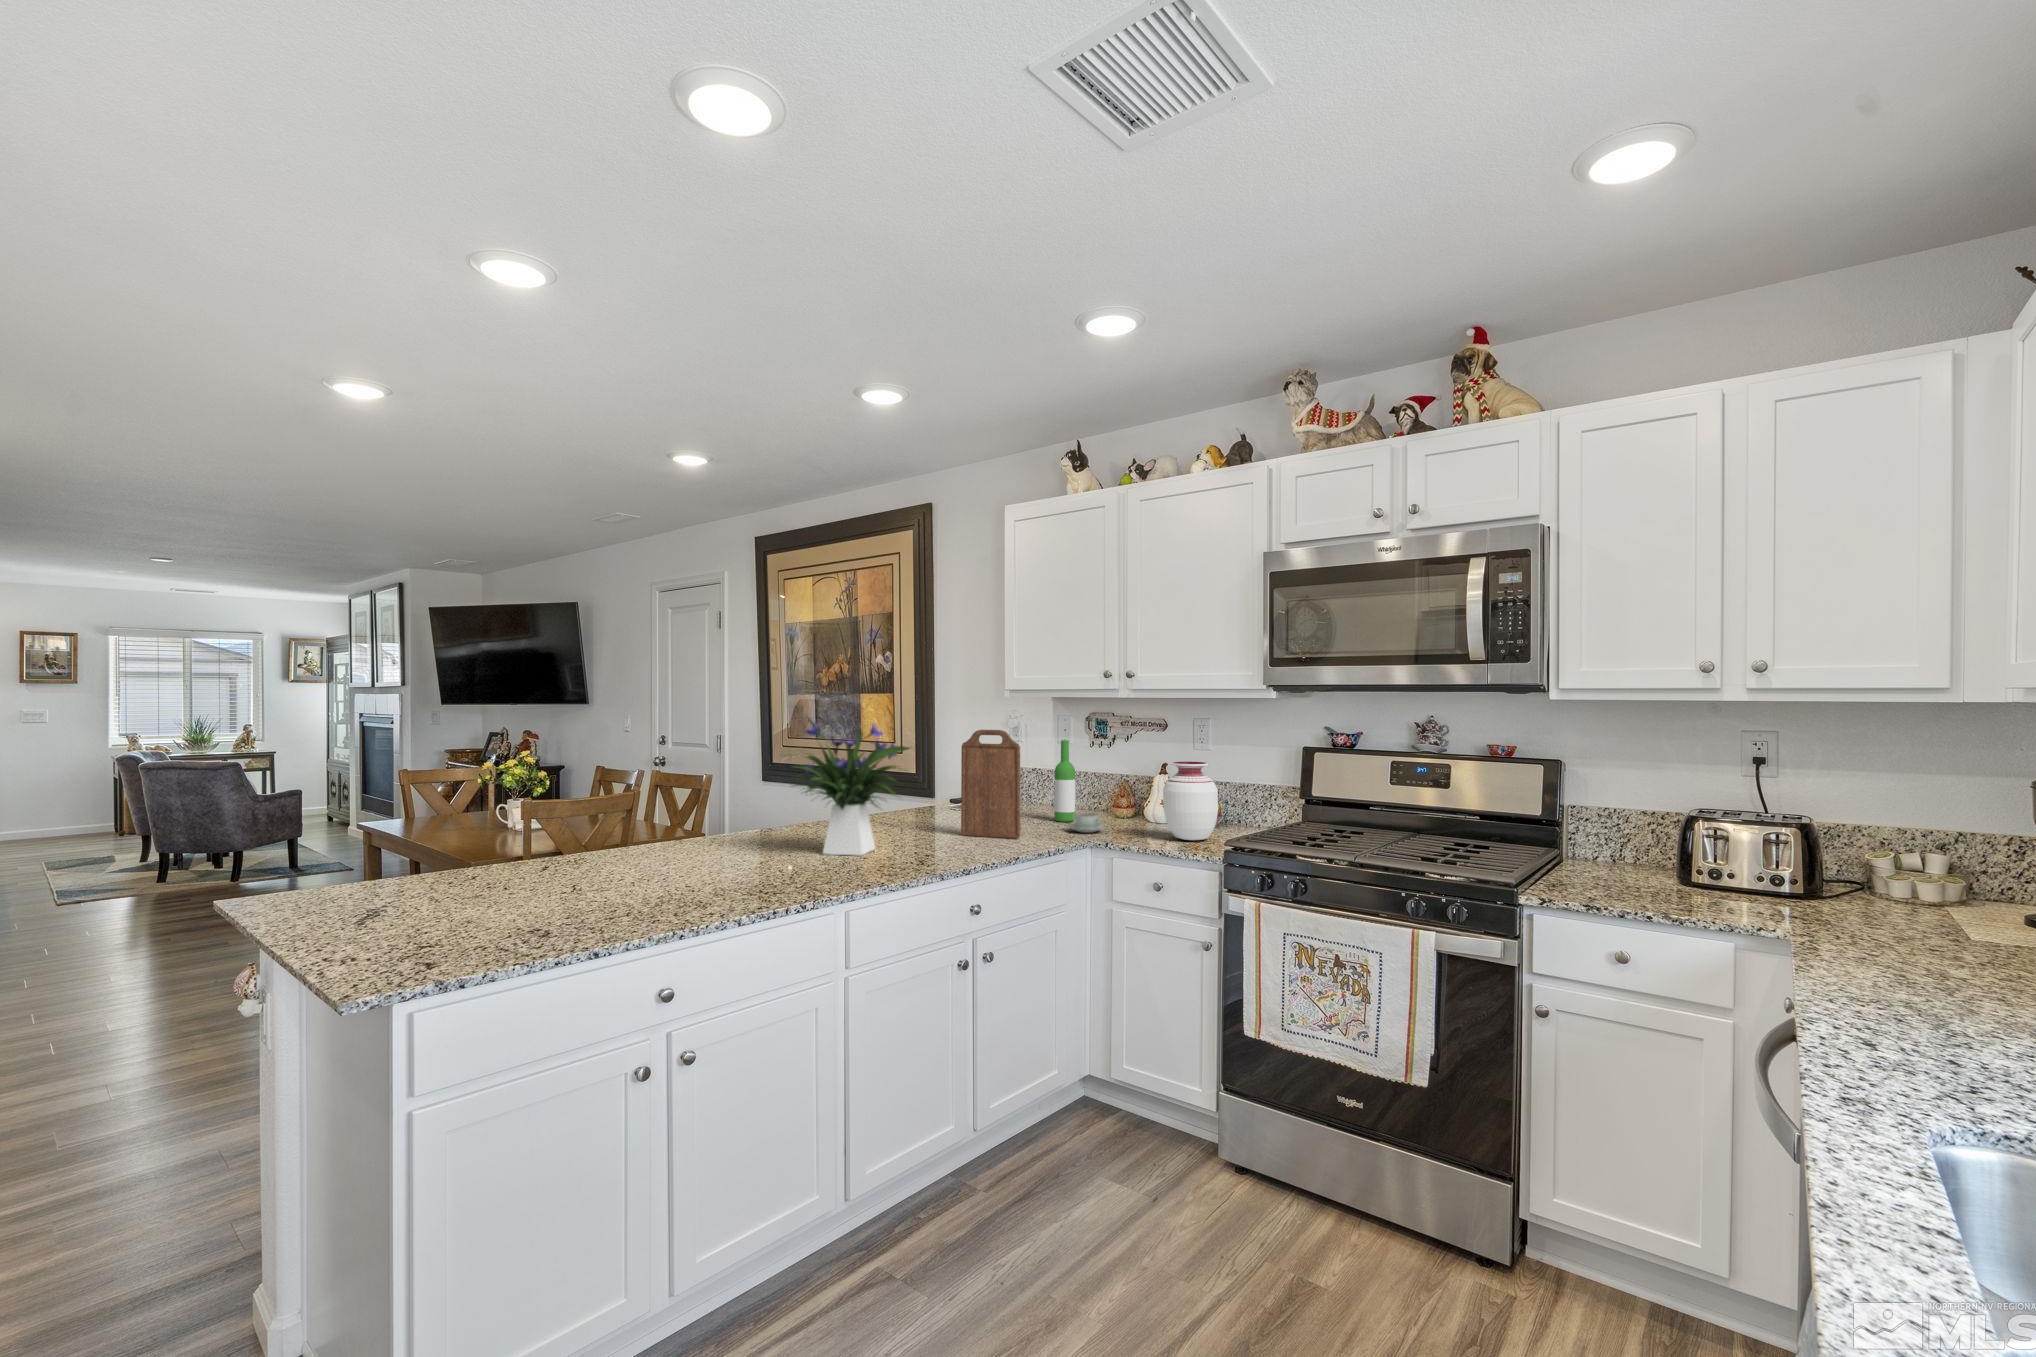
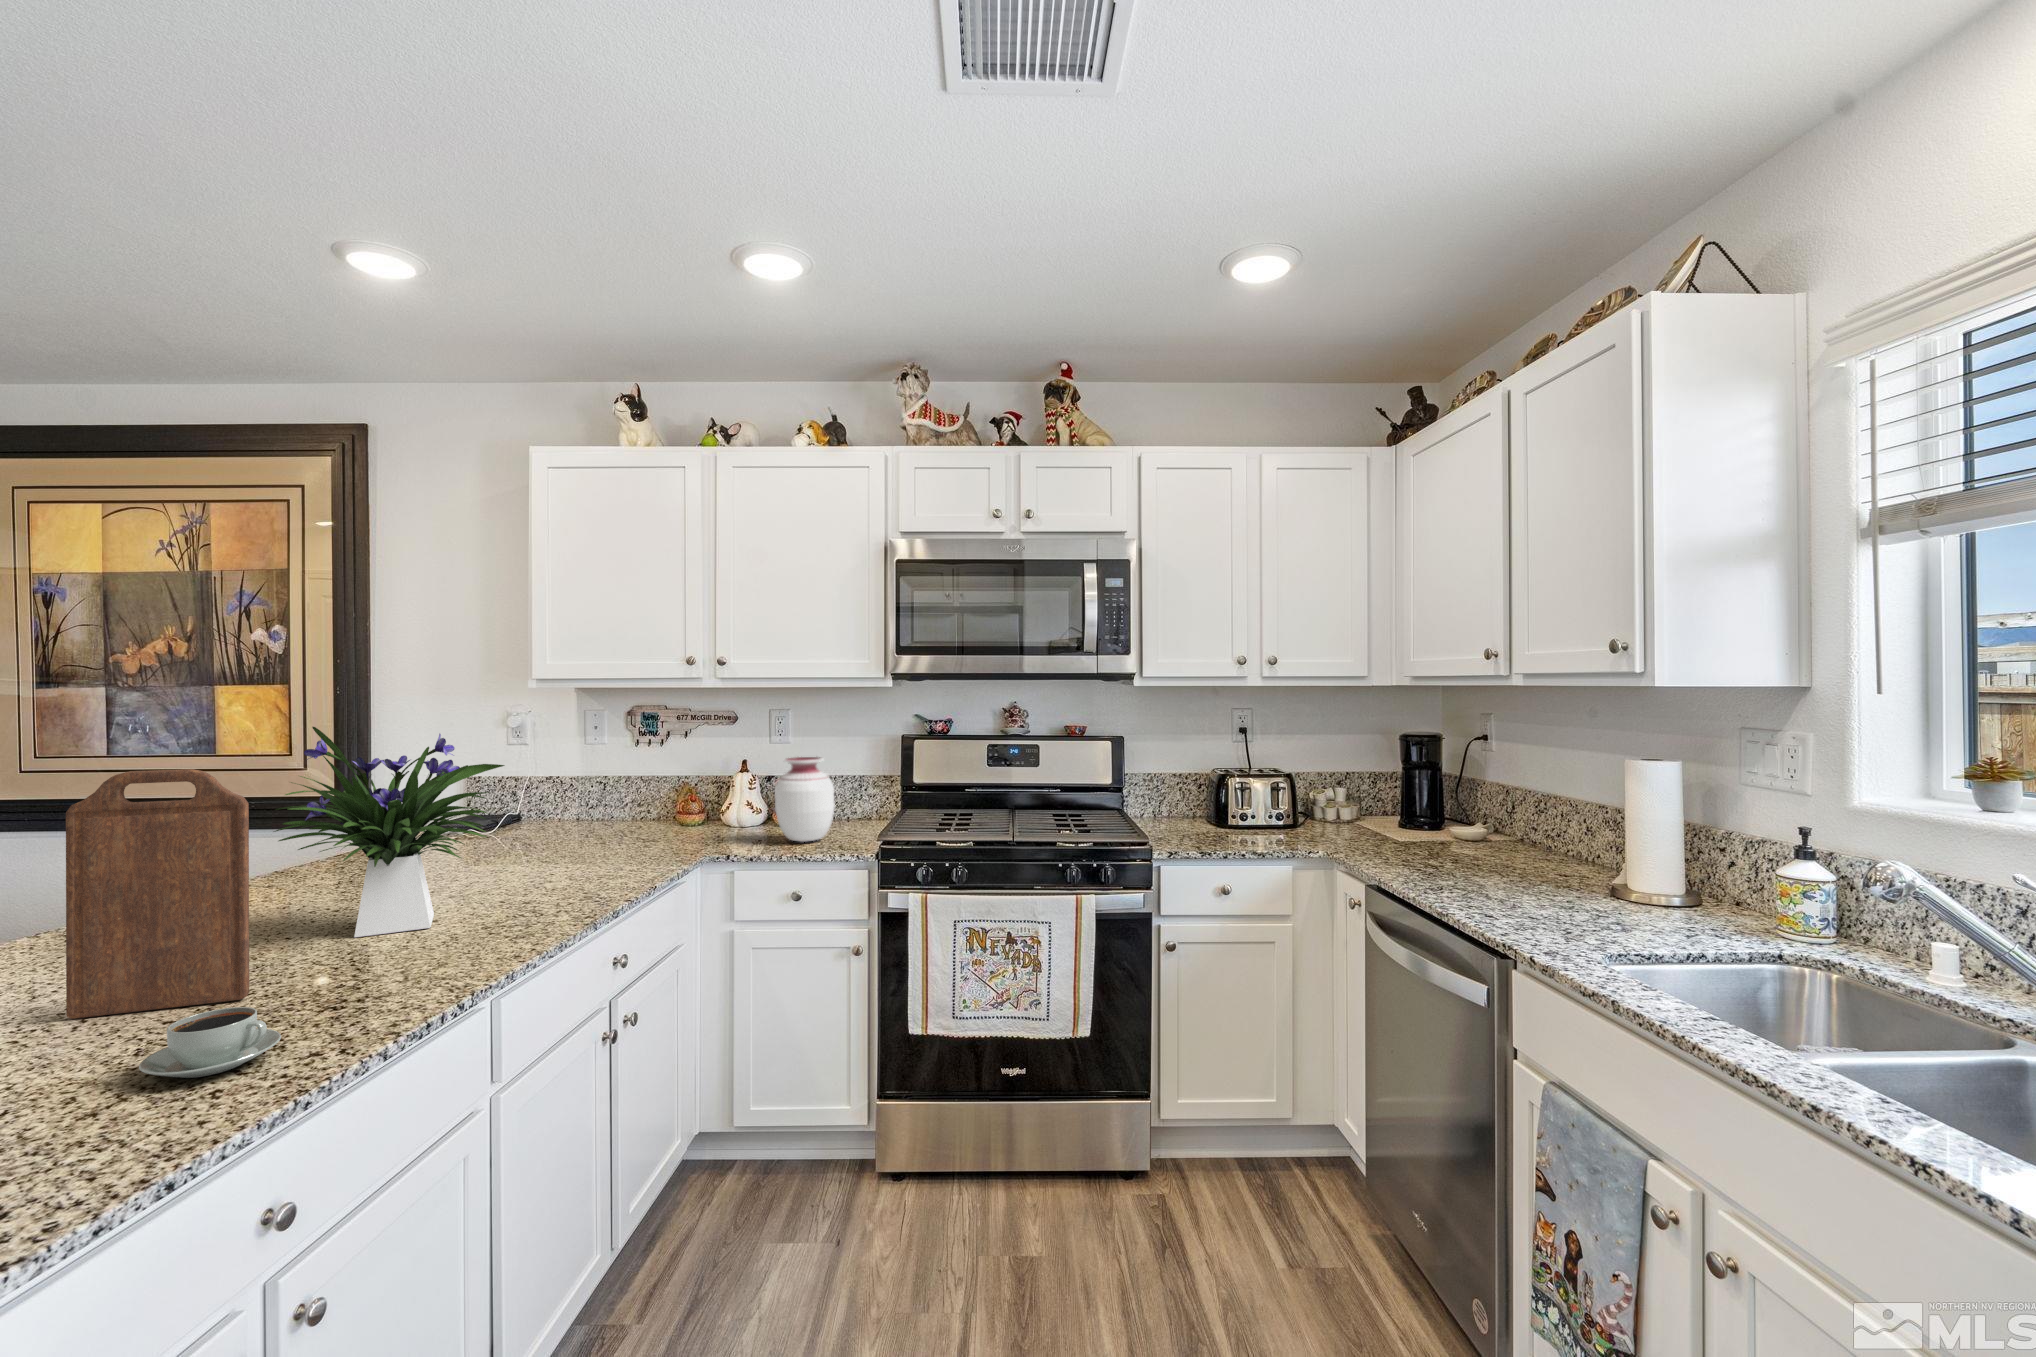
cutting board: present [961,730,1020,838] -> present [66,769,249,1019]
wine bottle: present [1054,740,1075,822] -> none [611,741,638,839]
coffee cup: present [1069,813,1104,833] -> present [139,1007,281,1078]

